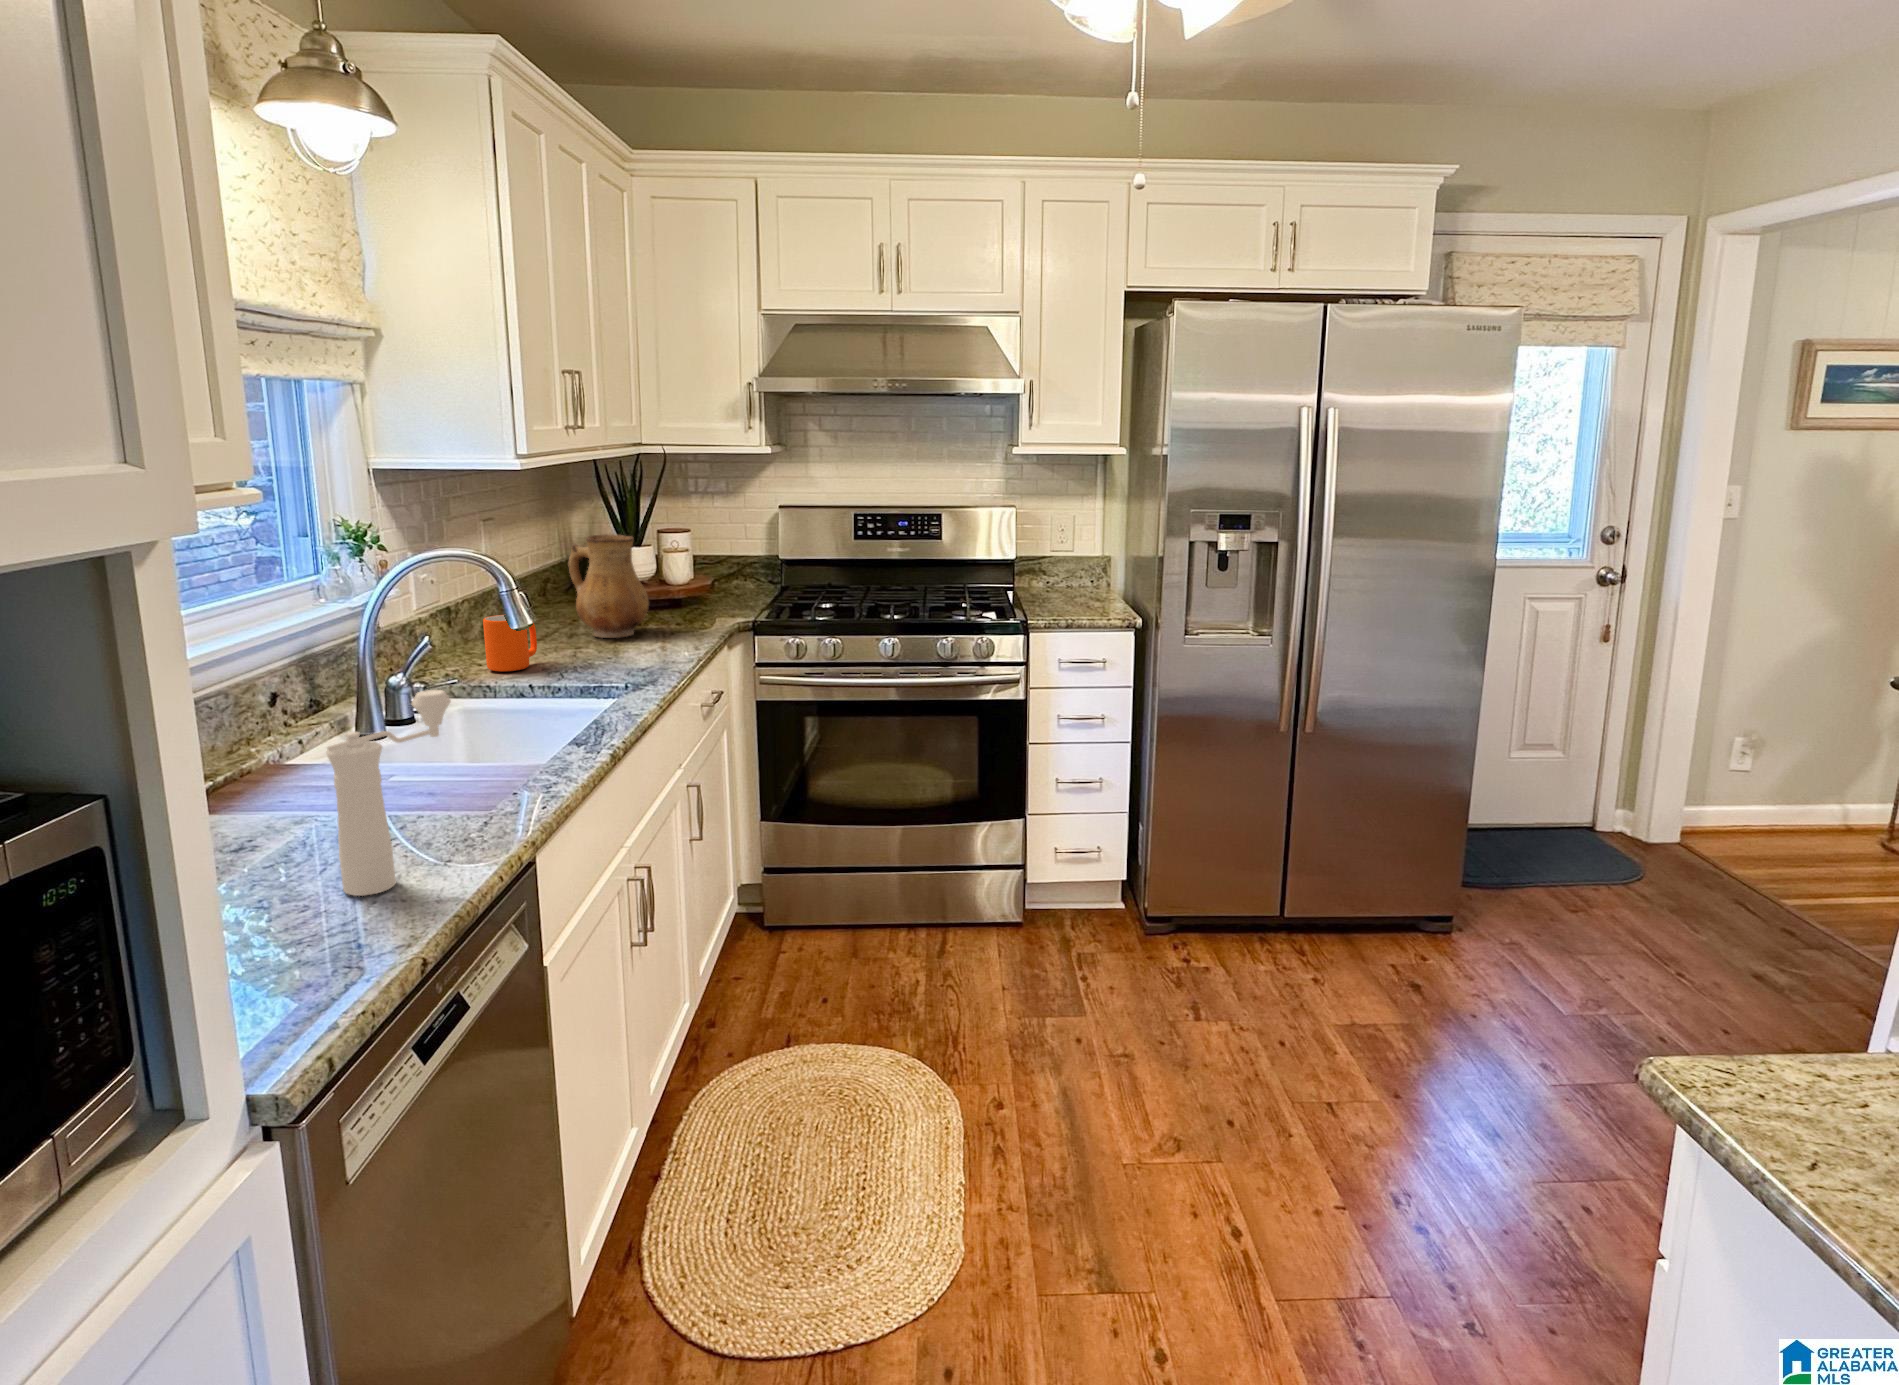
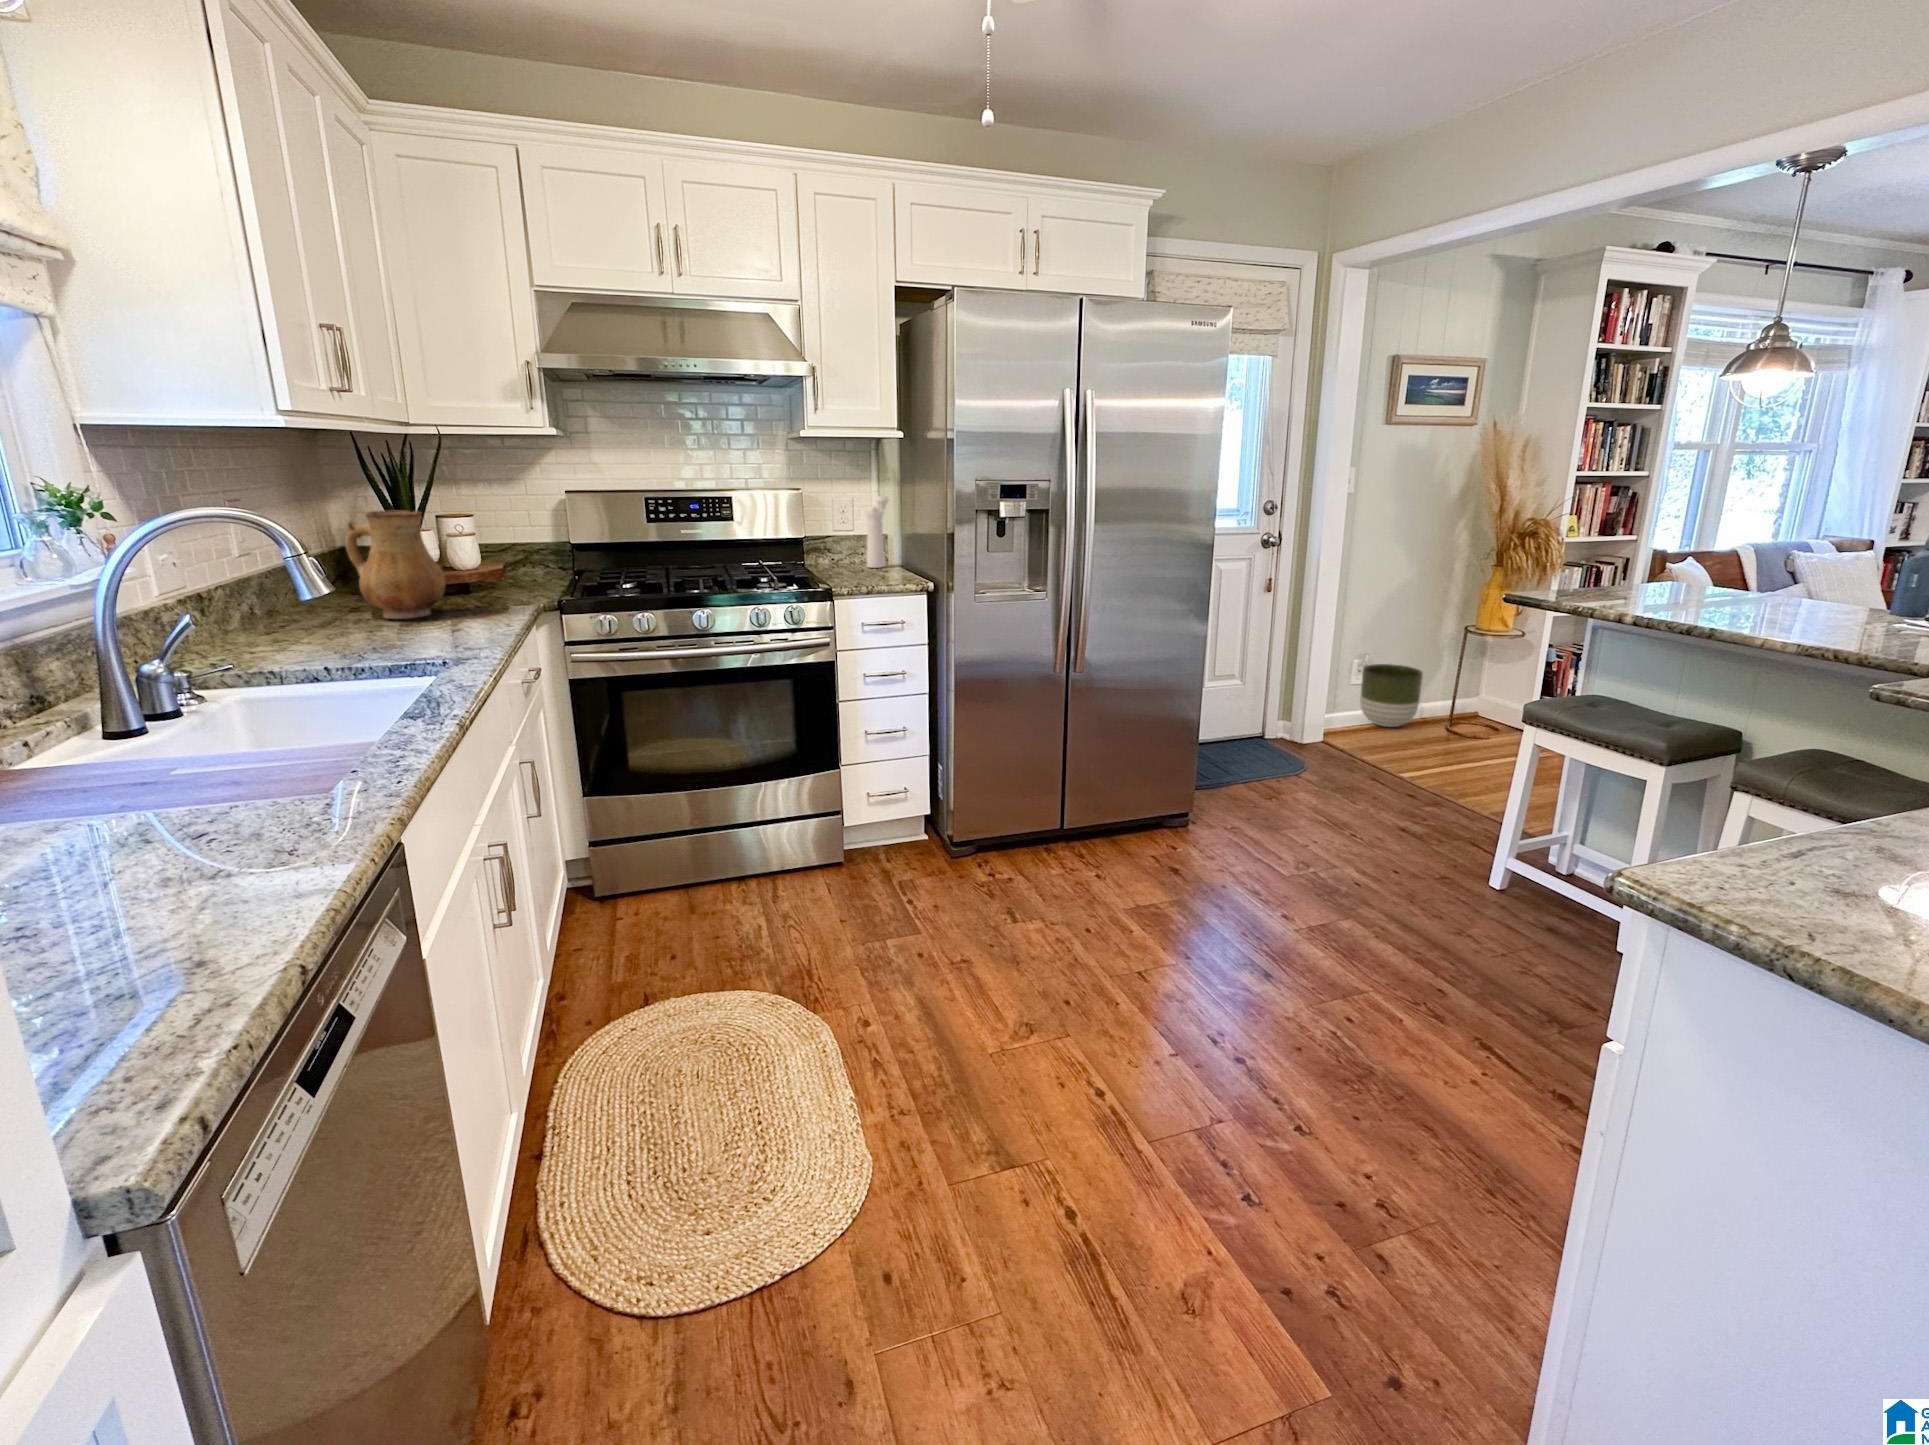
mug: present [483,615,537,671] -> none [254,595,323,657]
pepper mill: present [326,690,451,896] -> present [866,496,889,568]
planter: none [1748,762,1849,851] -> present [1360,664,1423,727]

